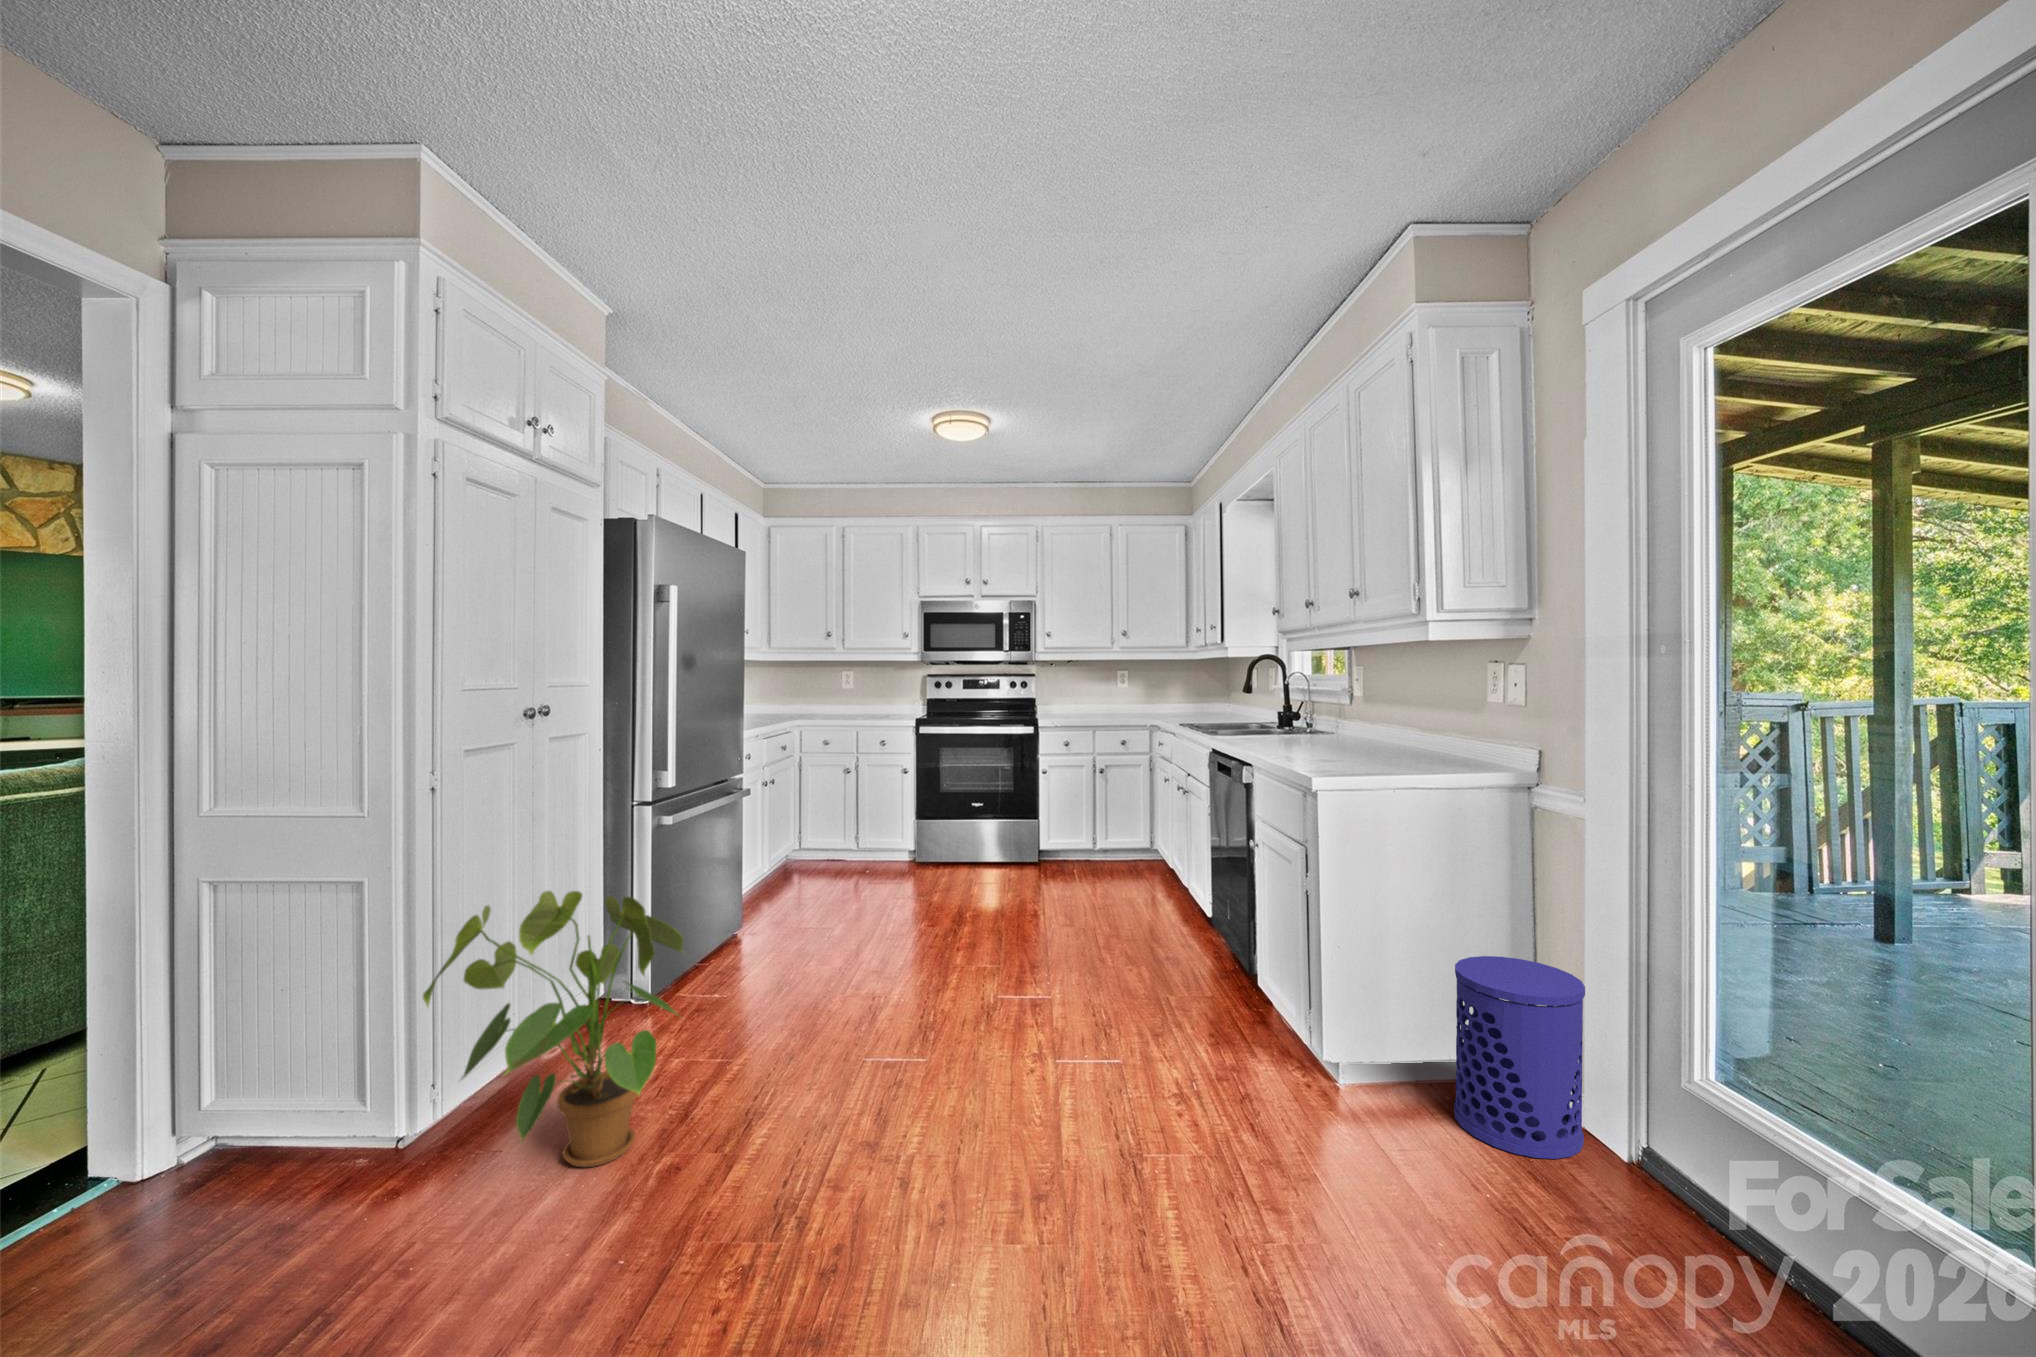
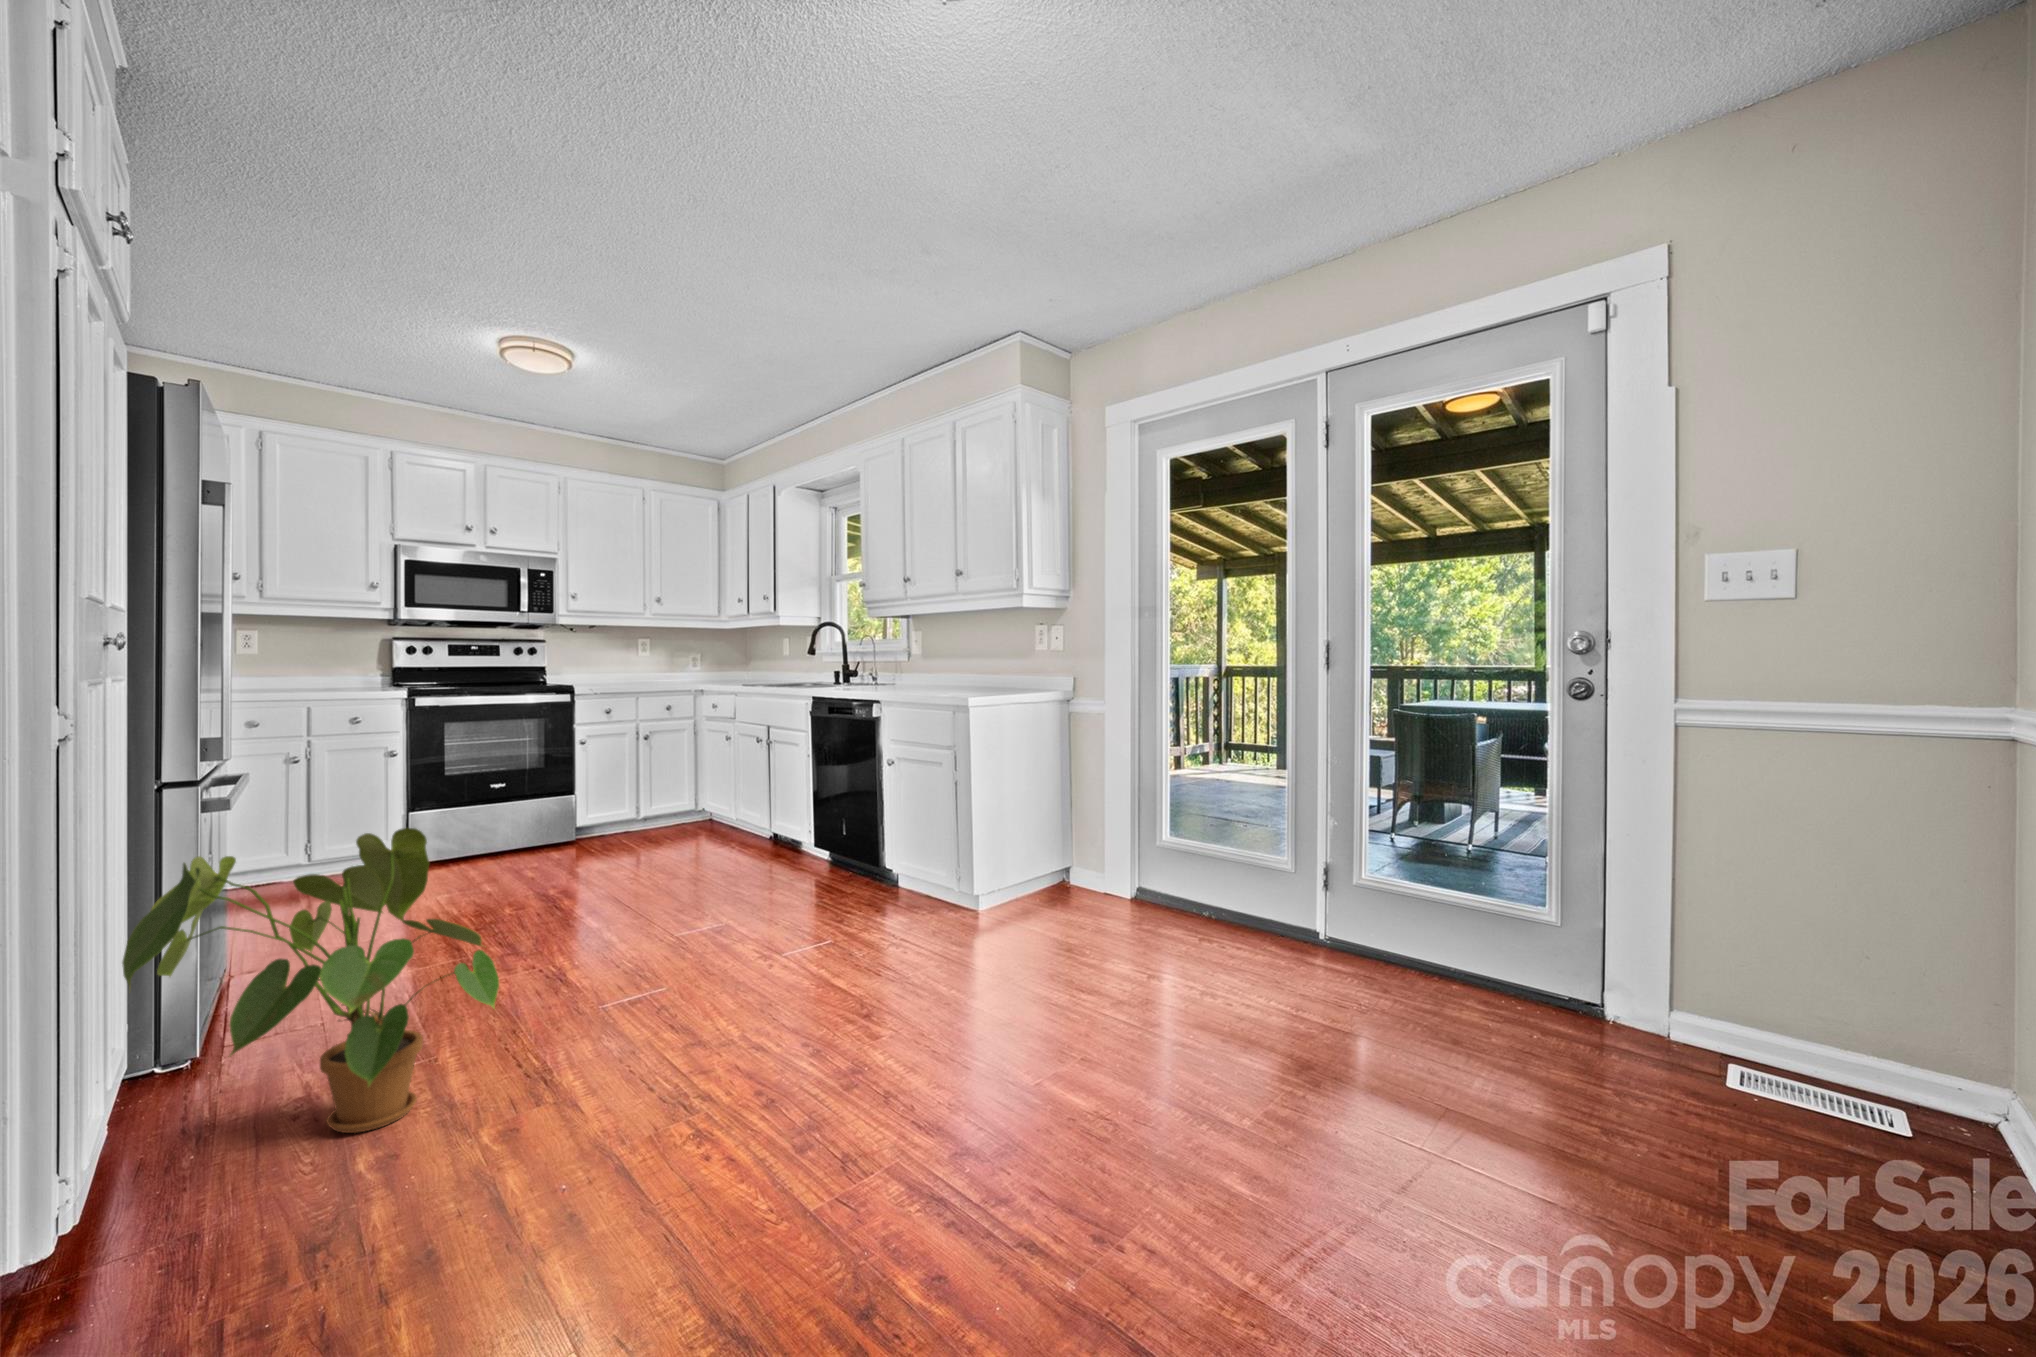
waste bin: present [1454,956,1585,1159] -> none [1046,804,1114,913]

